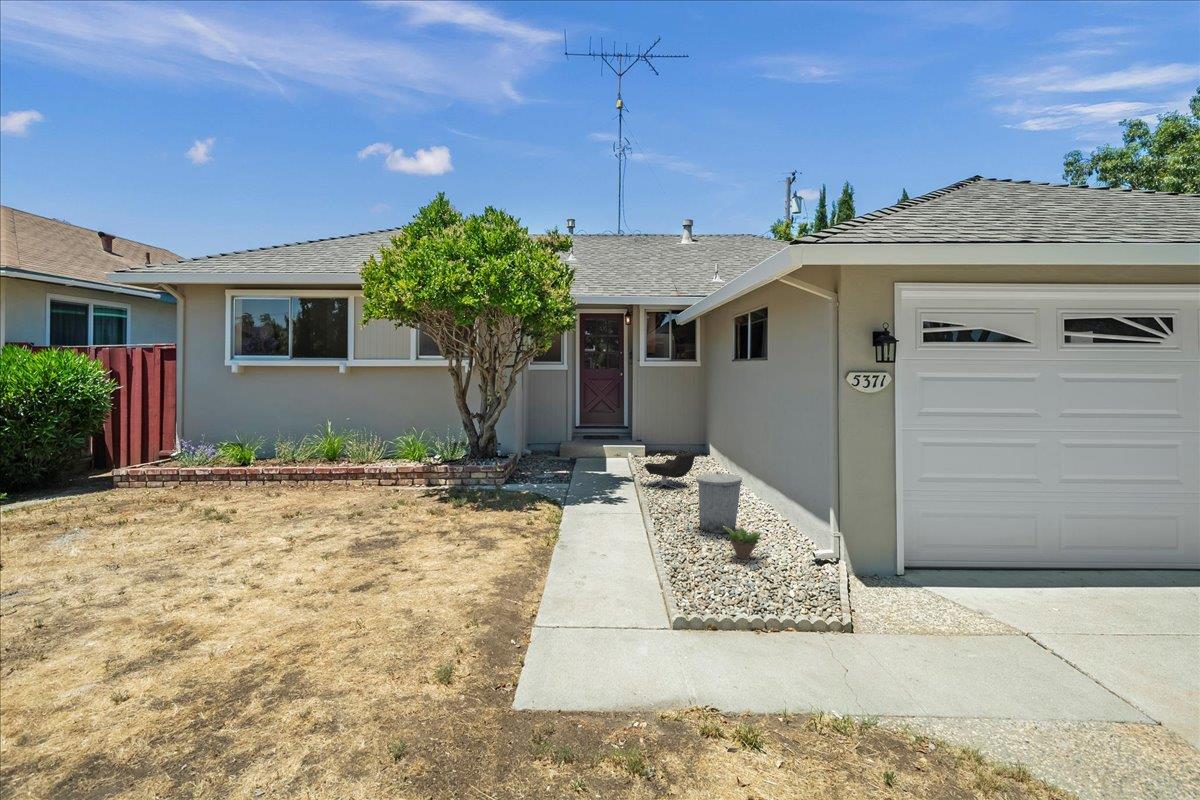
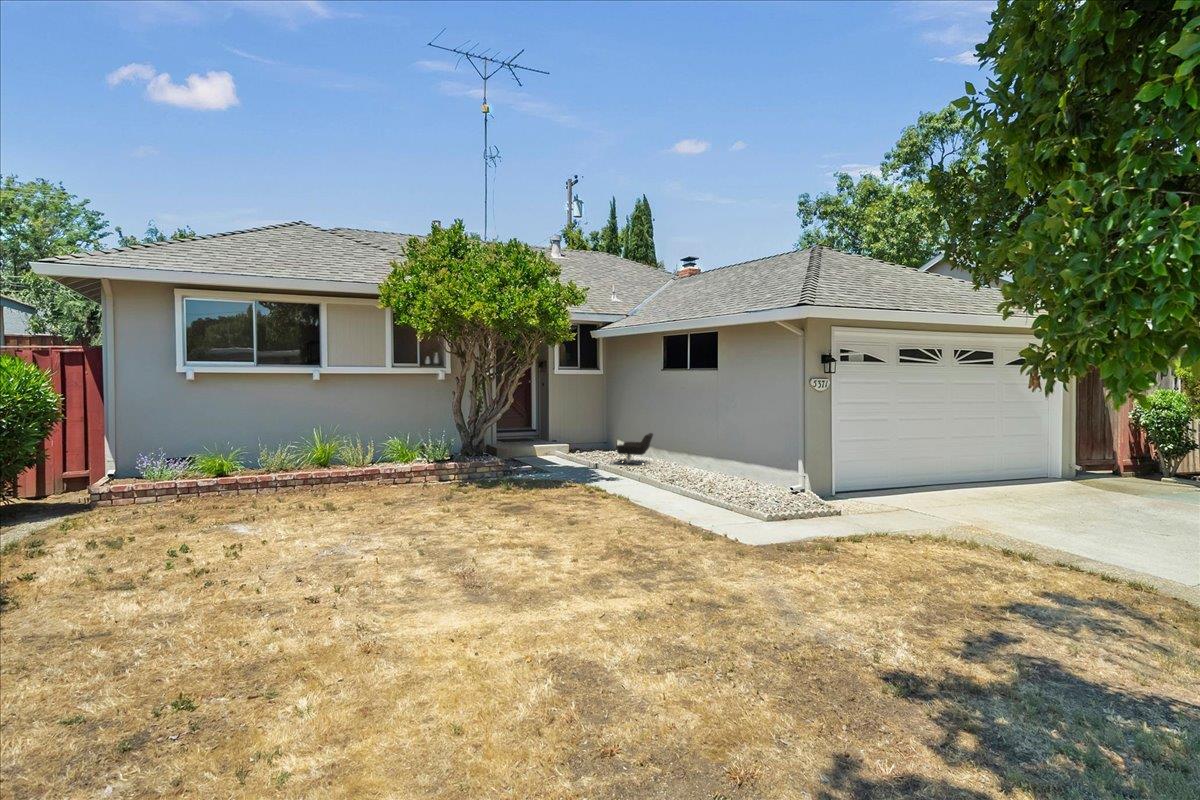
trash can: present [696,471,742,533] -> none [700,439,735,485]
decorative plant: present [724,527,761,559] -> none [744,474,780,495]

